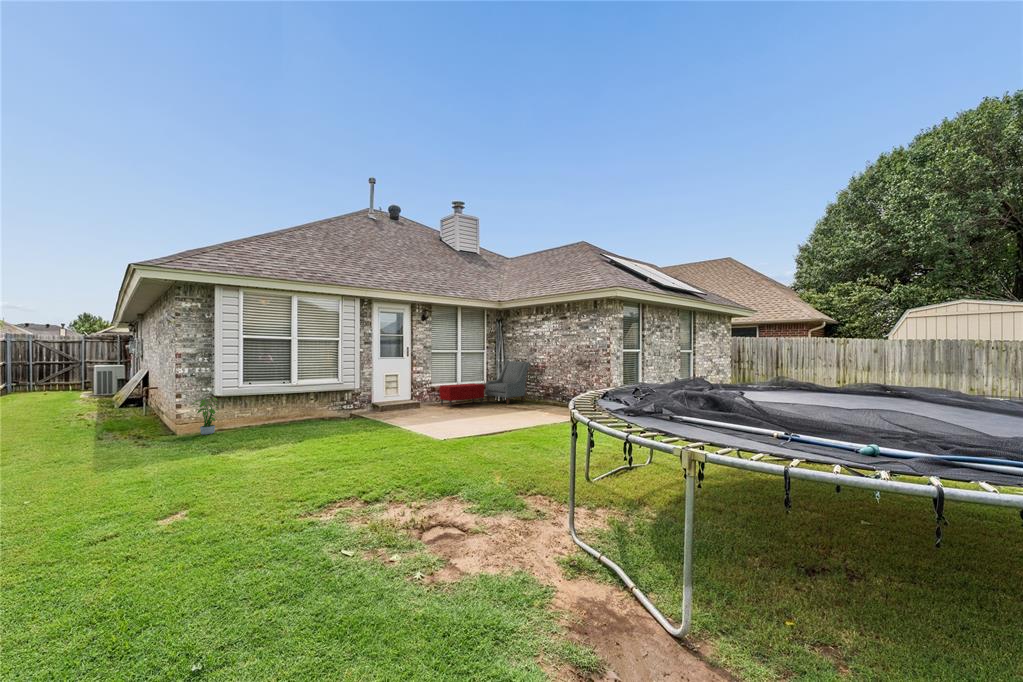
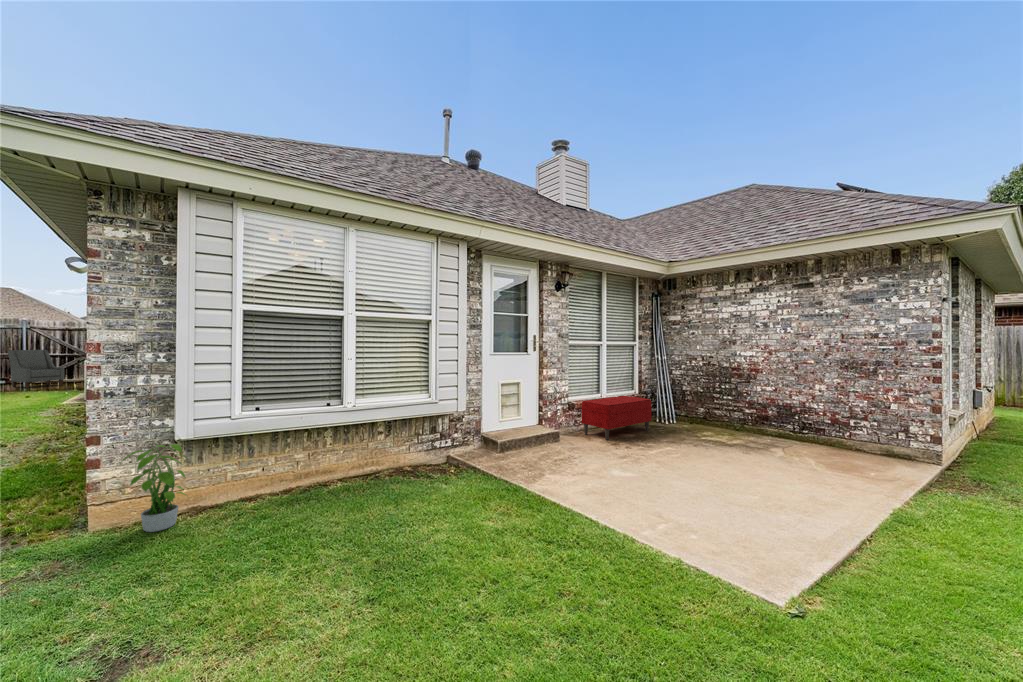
chair: present [486,361,529,404] -> present [8,350,64,388]

